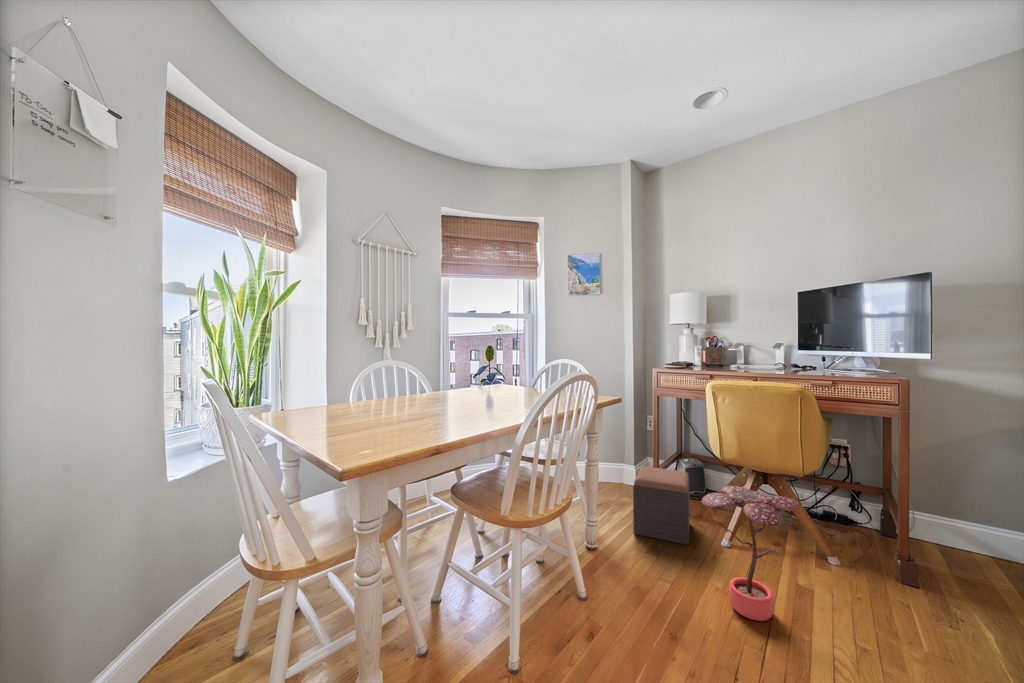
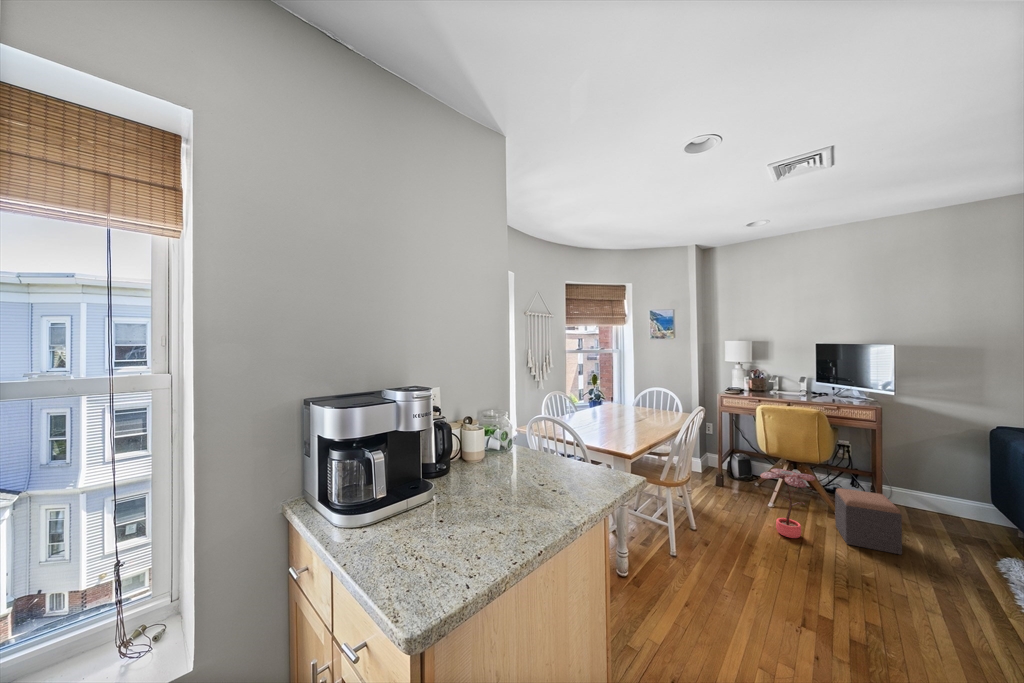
footstool: present [633,466,690,545] -> present [835,488,902,555]

